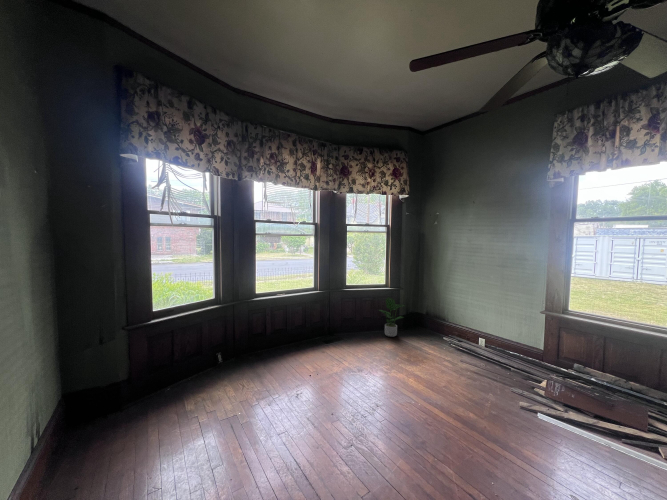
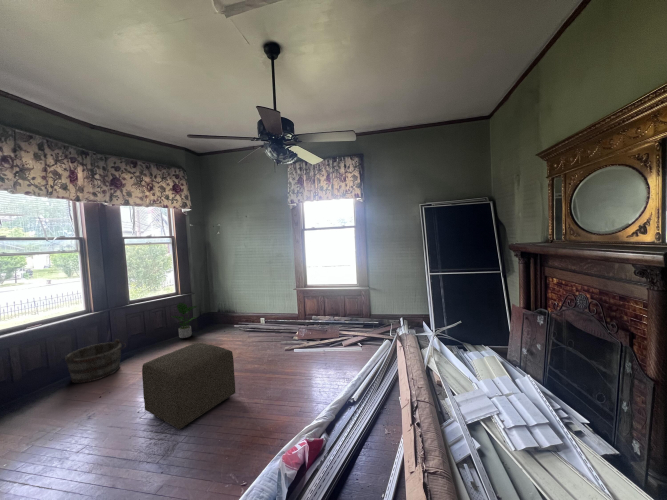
bucket: none [296,320,337,355] -> present [65,339,122,383]
ottoman: none [337,358,441,474] -> present [142,343,235,429]

